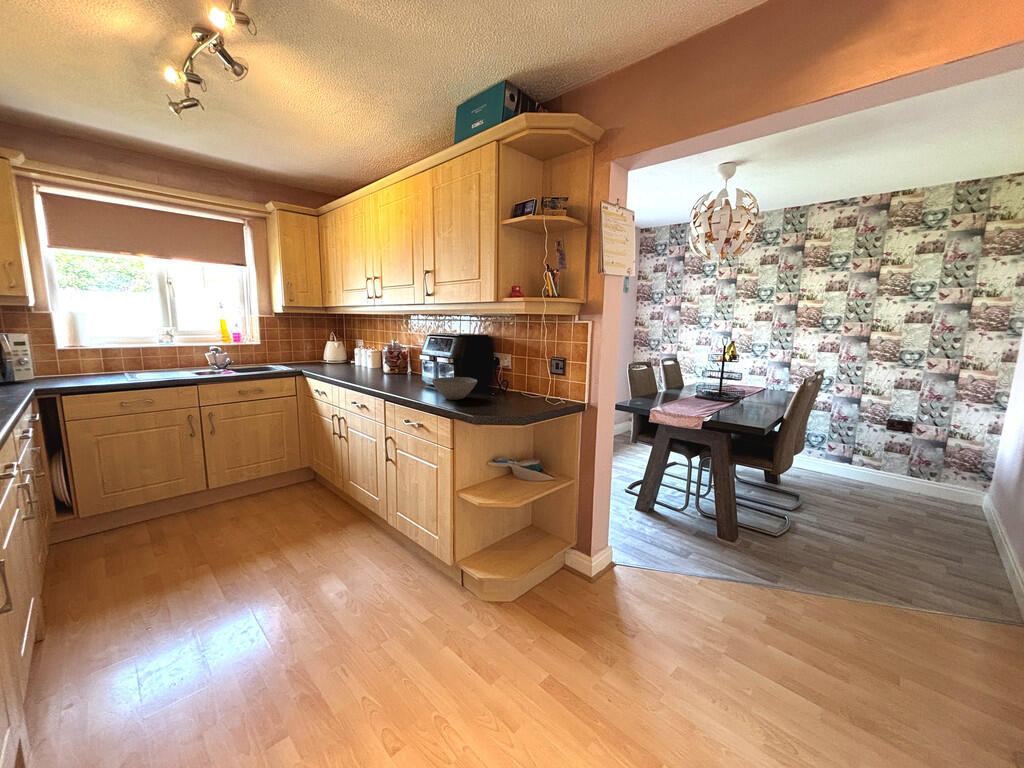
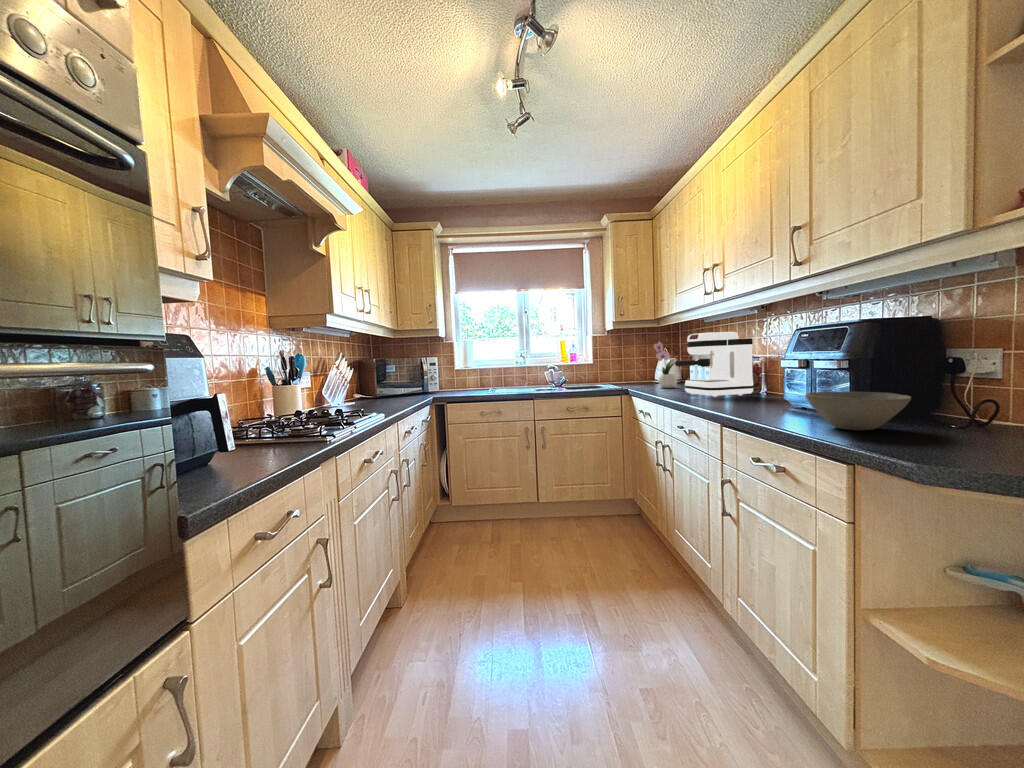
flower arrangement: none [325,323,348,369] -> present [654,335,677,388]
coffee maker: none [347,328,403,378] -> present [675,332,753,397]

